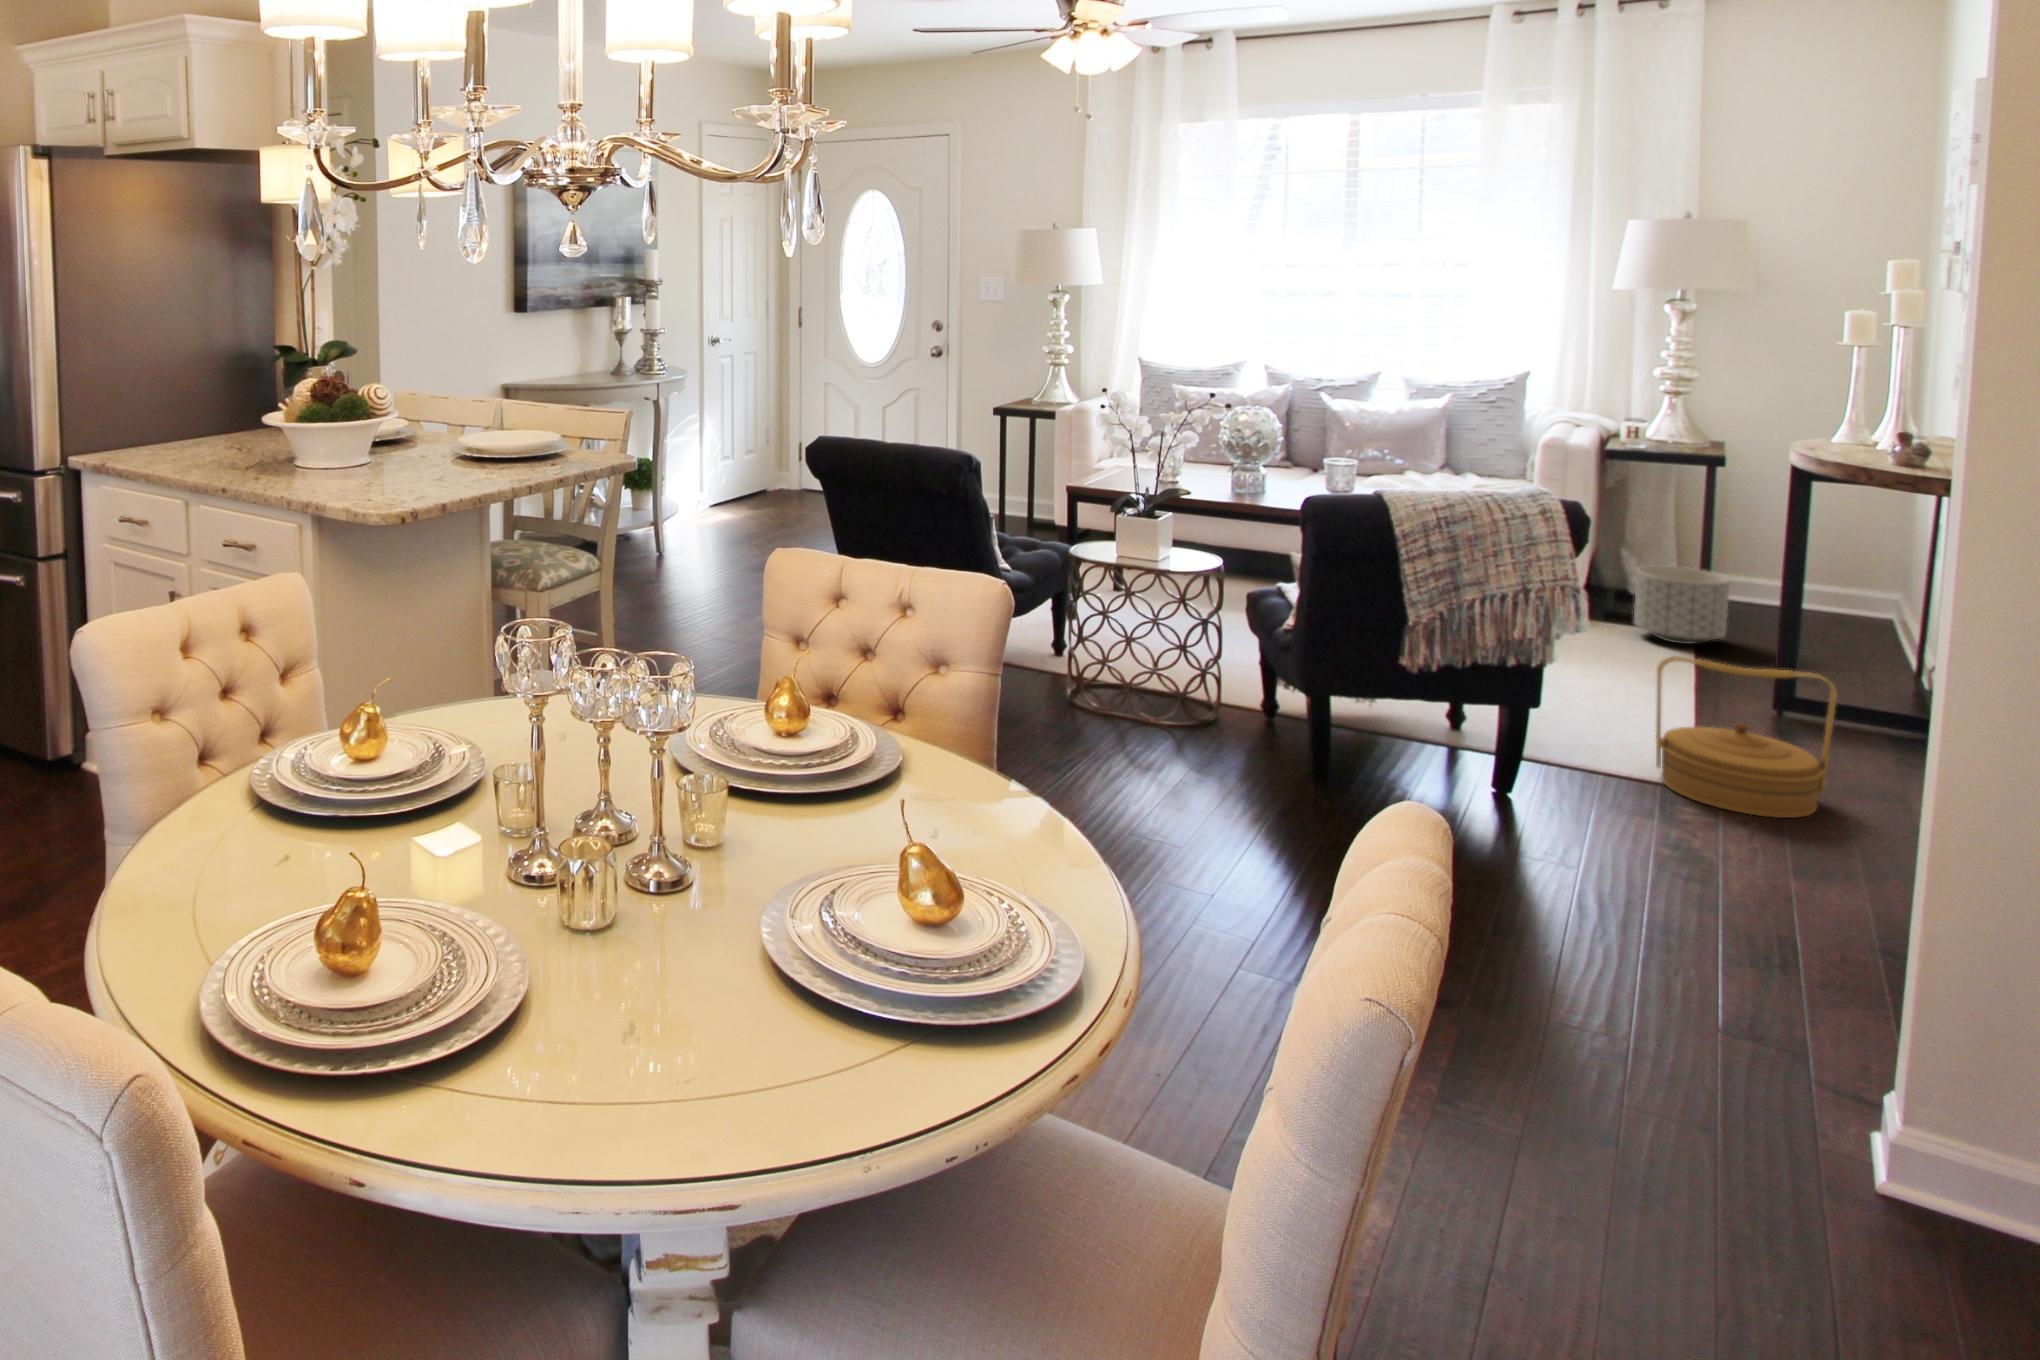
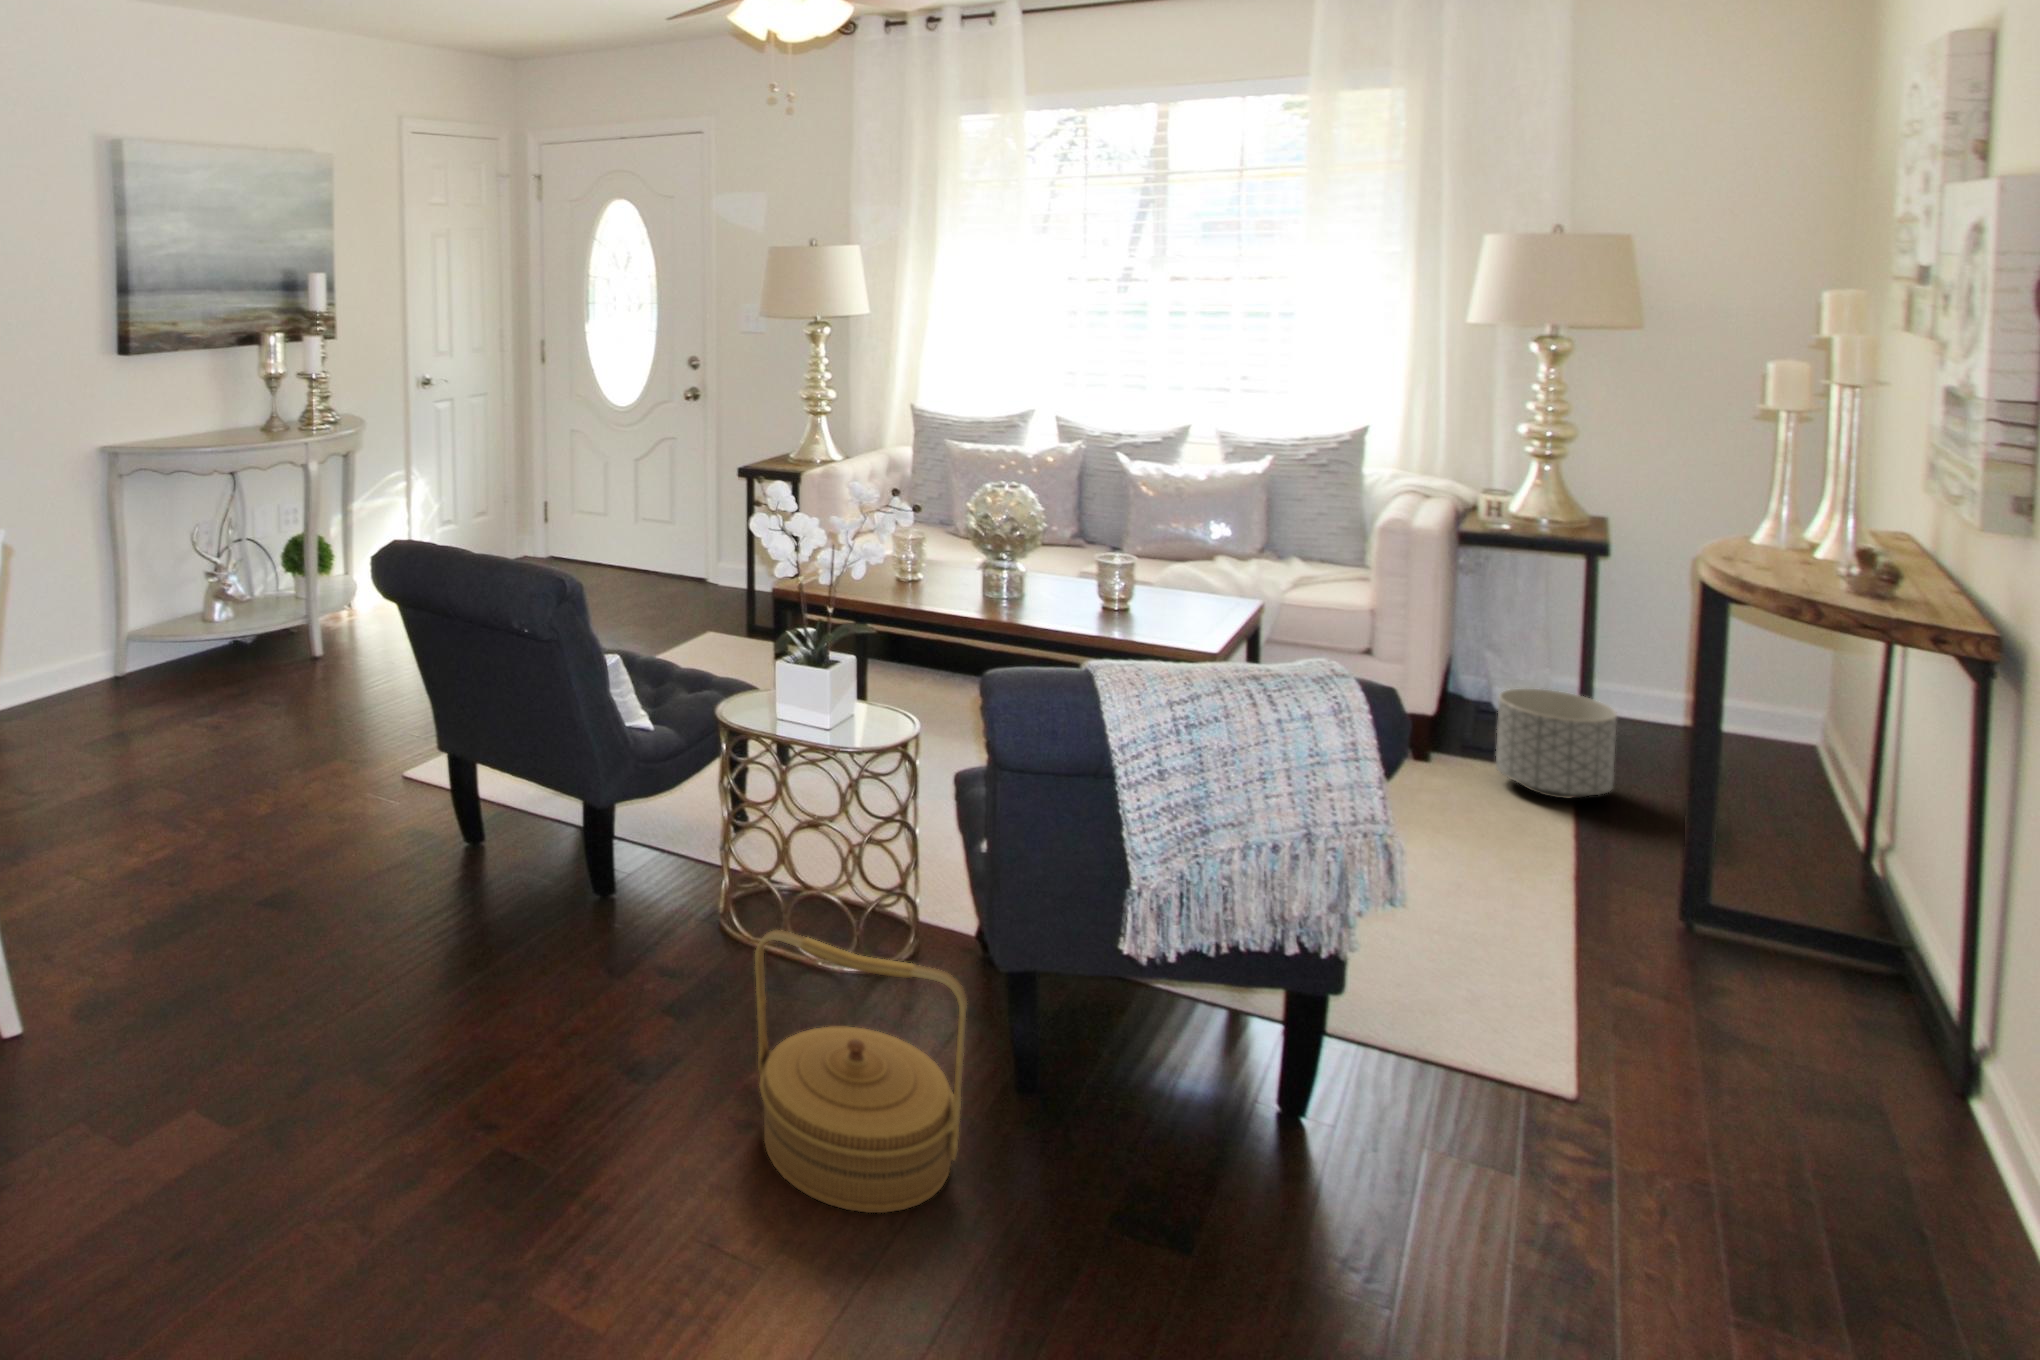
basket: present [1656,657,1837,818] -> present [755,930,967,1213]

